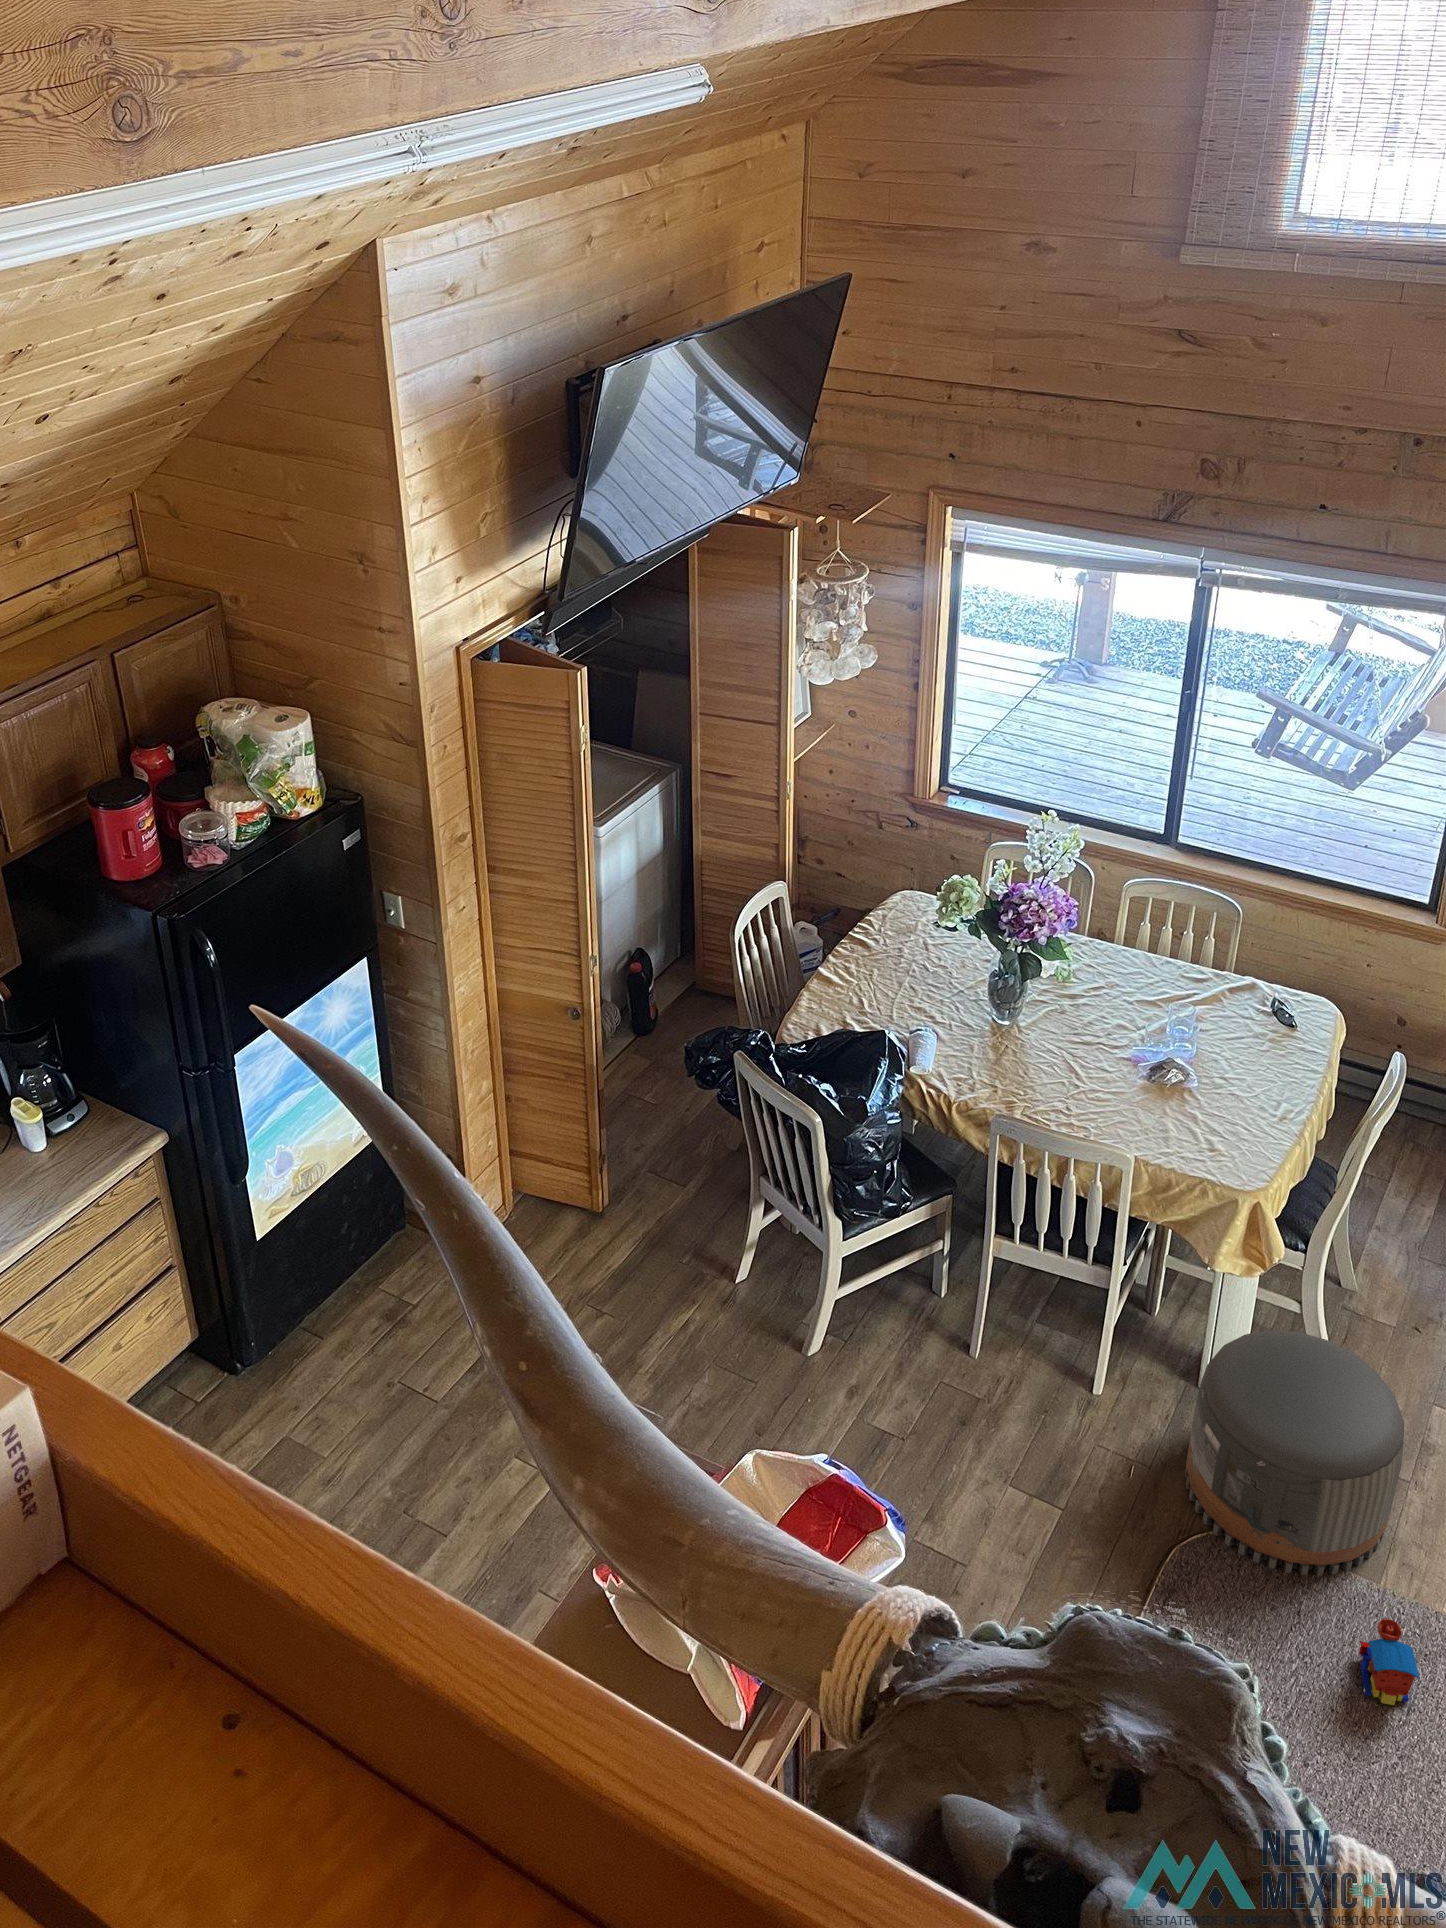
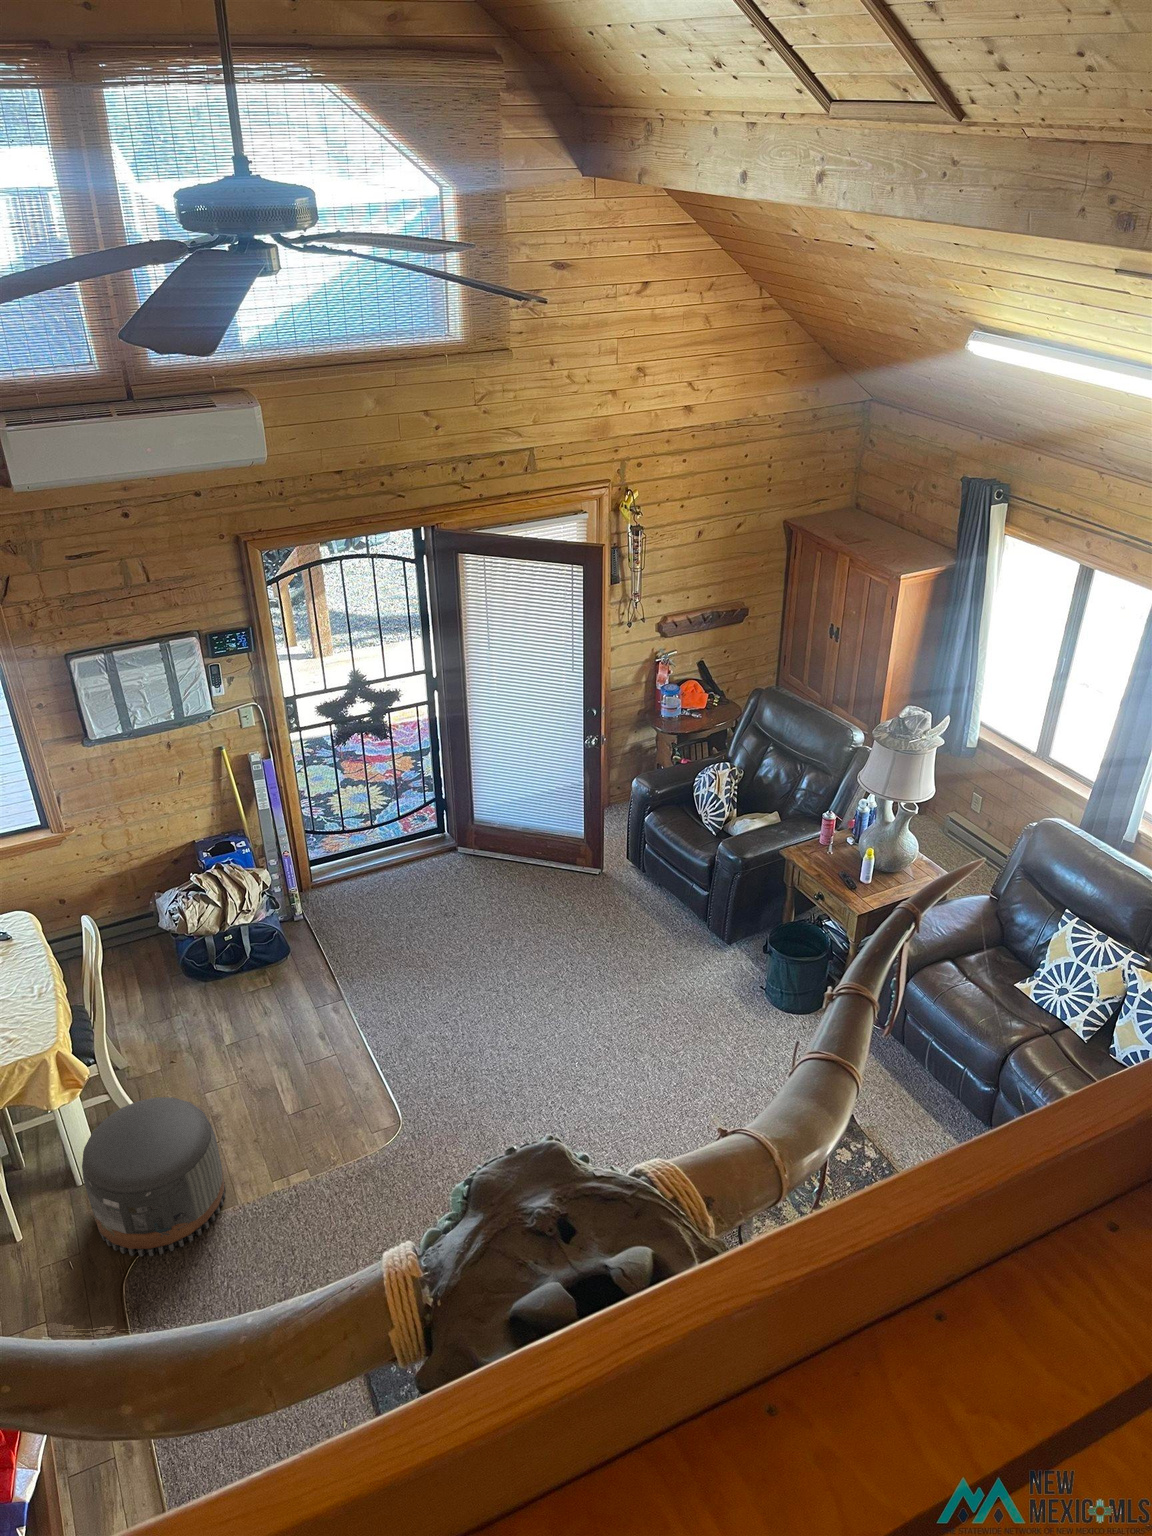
toy train: present [1359,1619,1419,1705] -> none [250,1215,288,1265]

